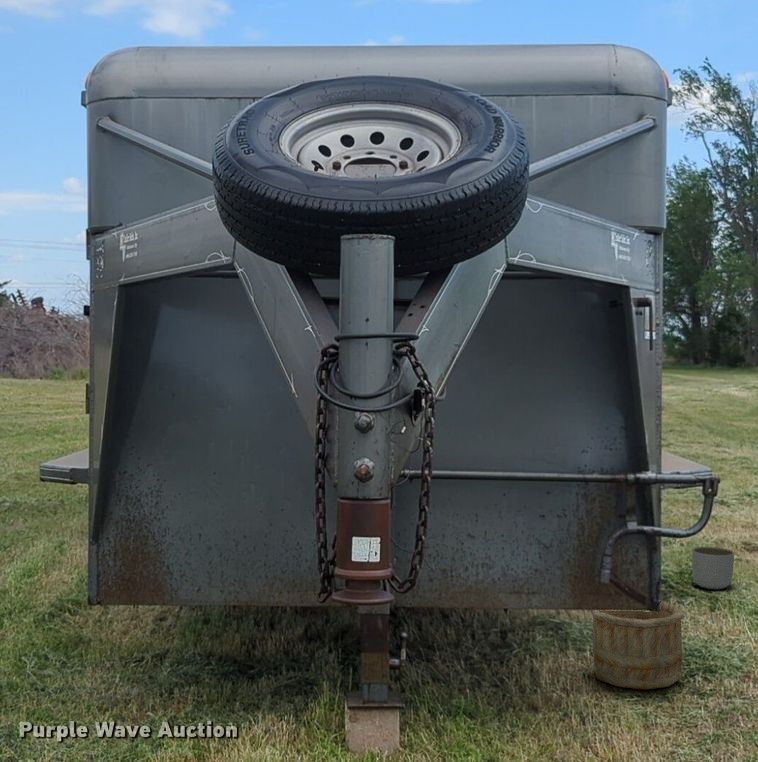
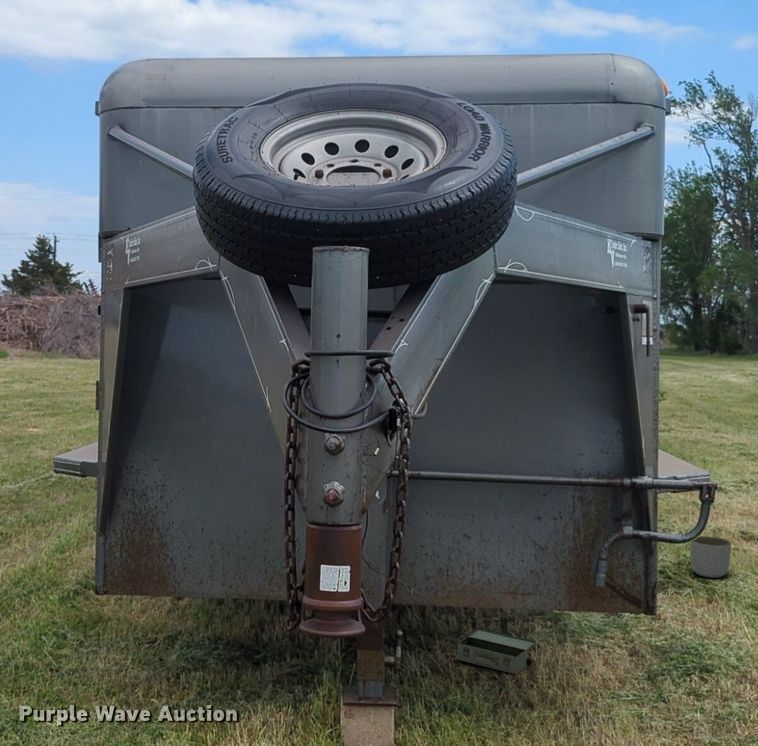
wooden bucket: present [591,601,684,690] -> none [587,595,680,691]
toolbox: none [458,636,538,678] -> present [457,629,536,674]

